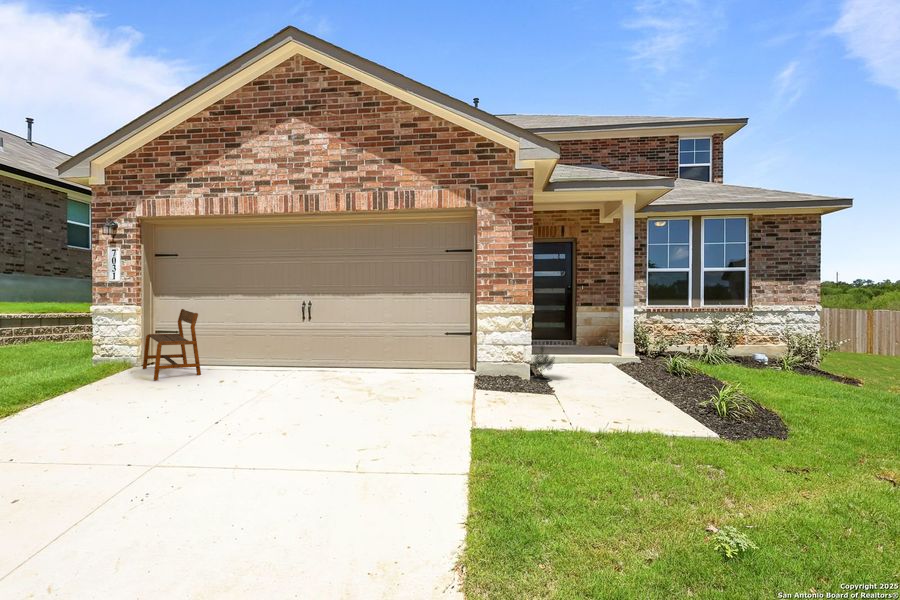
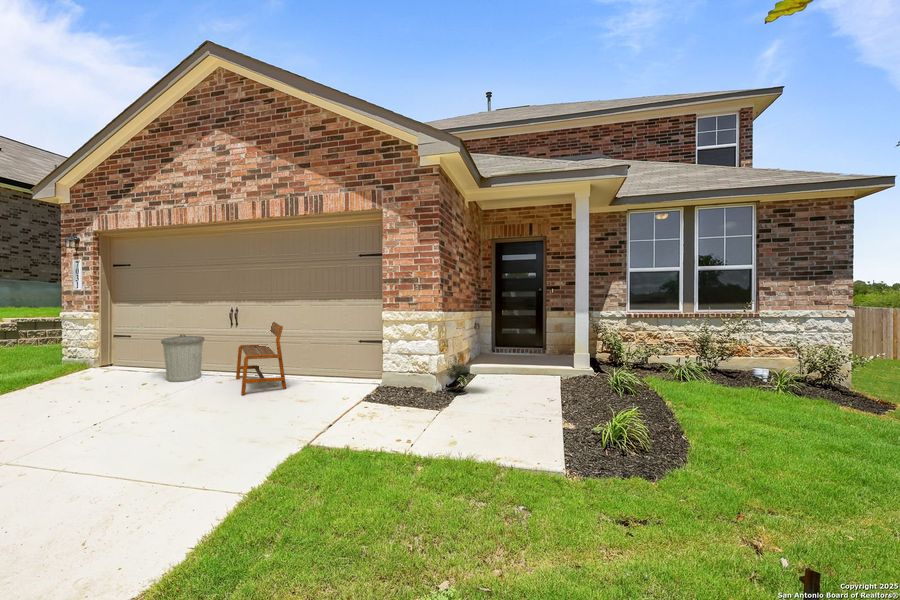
bench: present [143,309,201,381] -> present [236,322,286,395]
trash can: none [235,329,276,378] -> present [161,335,204,382]

